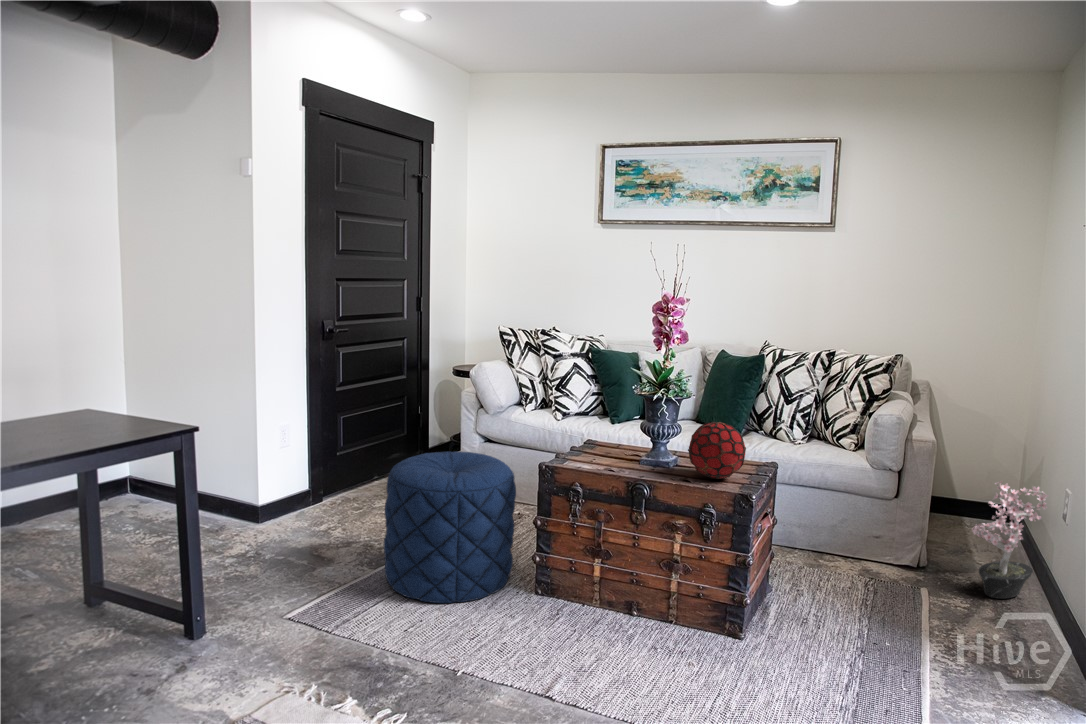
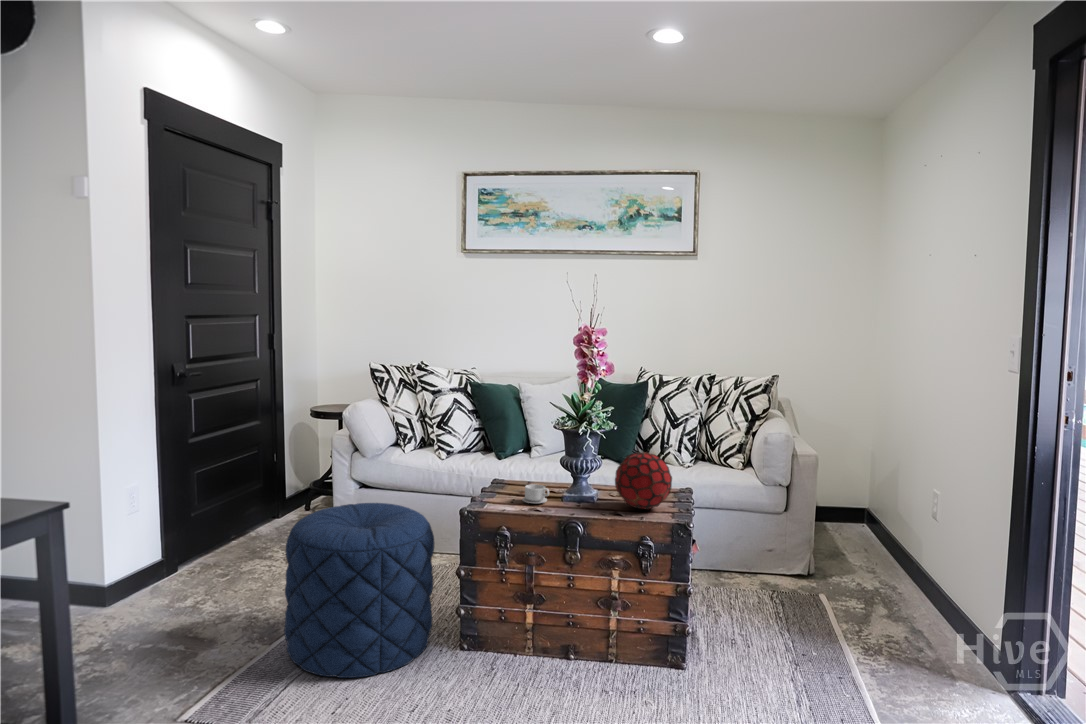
teacup: none [599,446,627,464] -> present [522,484,549,503]
potted plant: present [972,481,1048,599] -> none [843,484,918,595]

